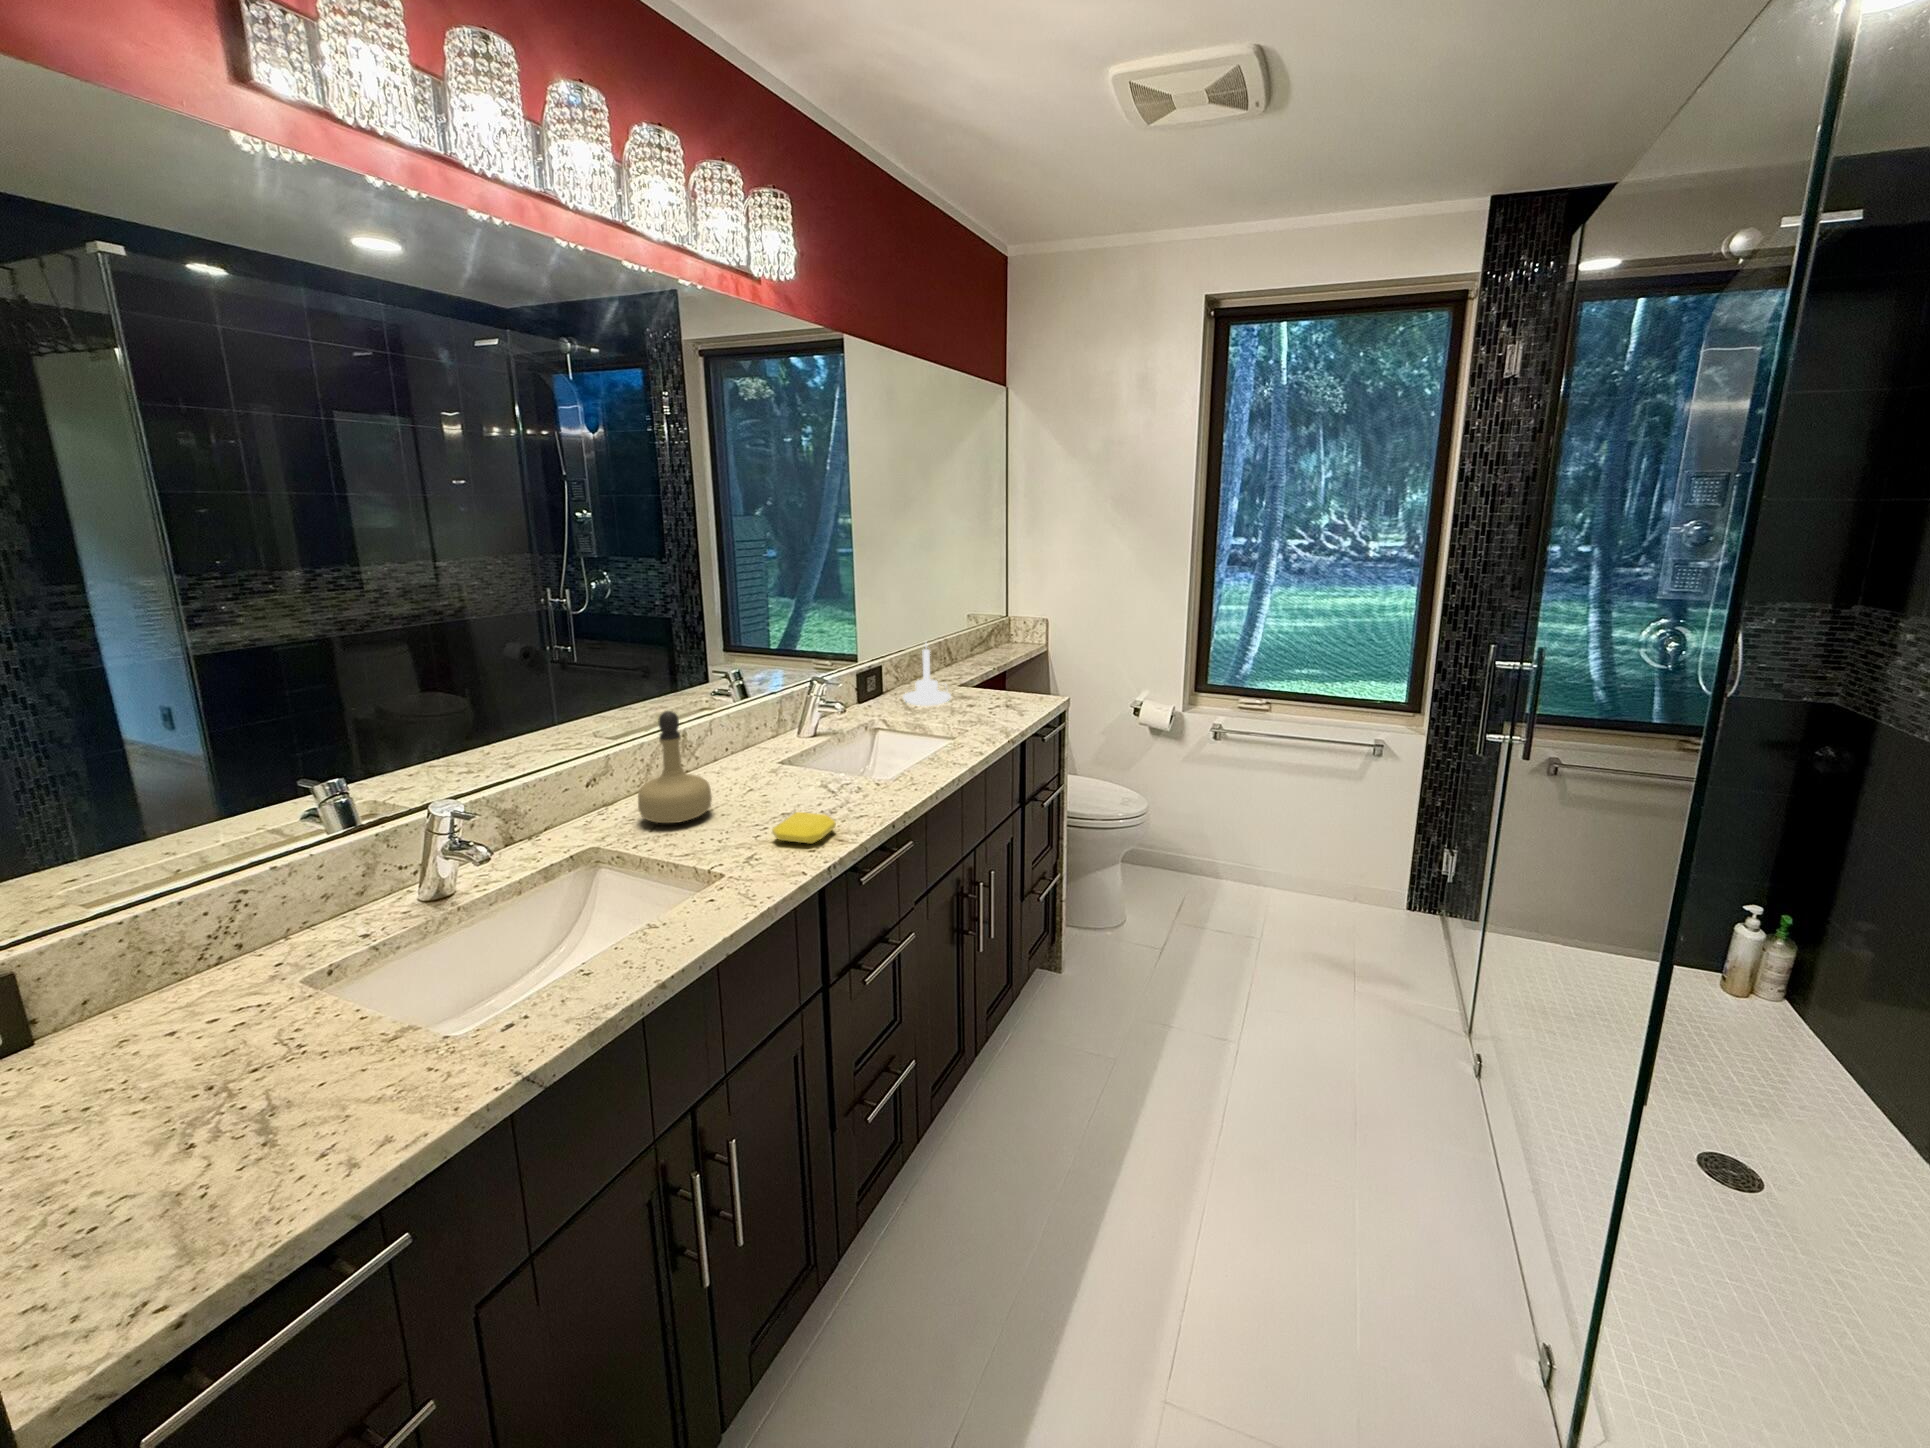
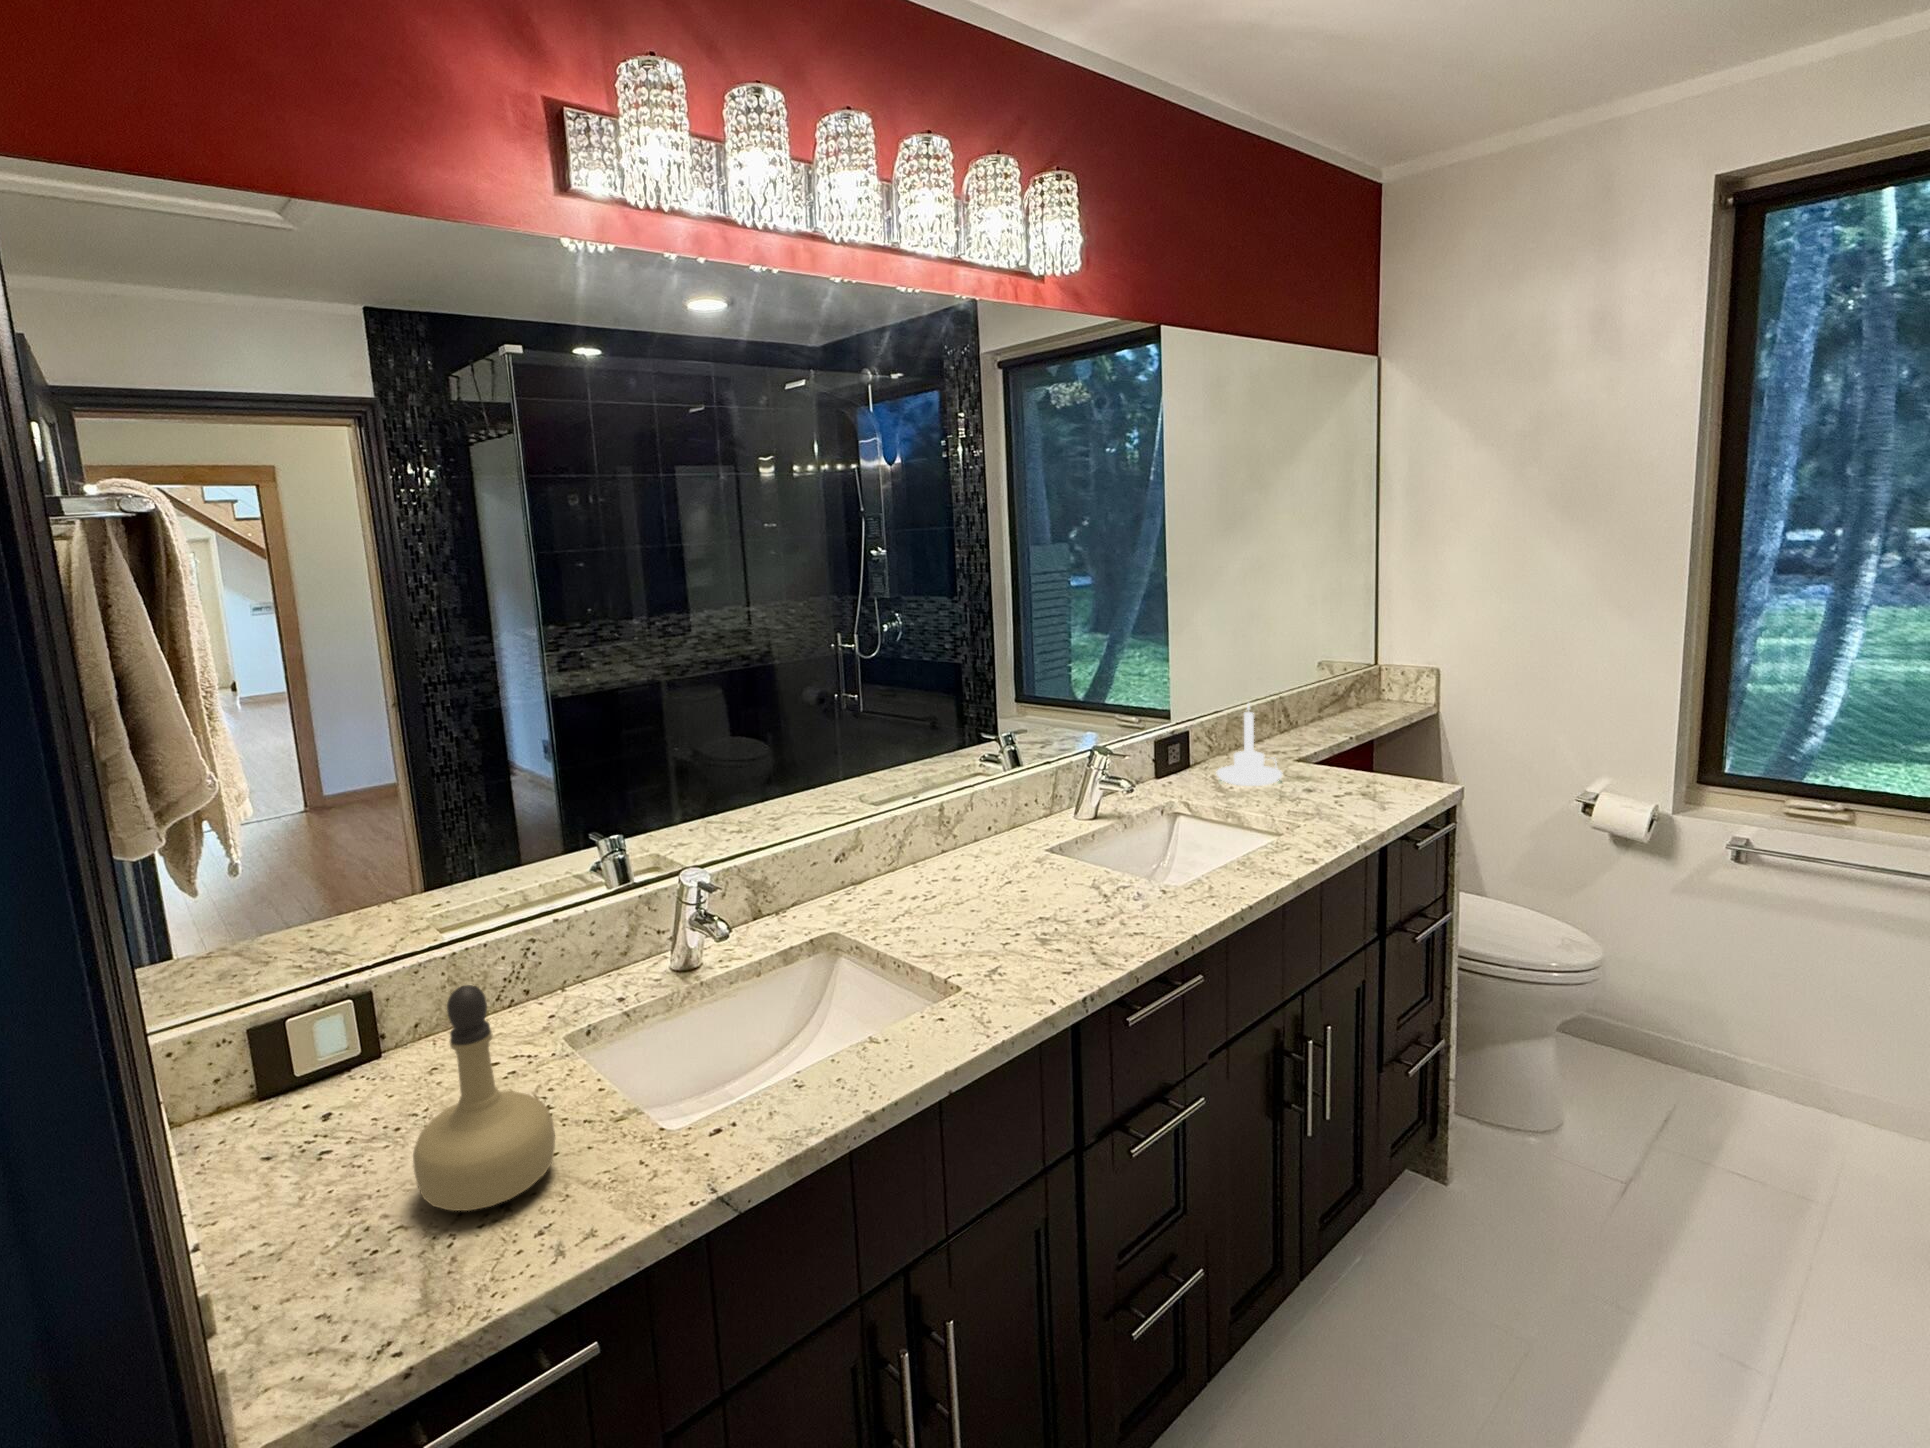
perfume bottle: present [638,711,712,823] -> present [413,985,555,1211]
soap bar: present [772,812,836,844] -> none [1022,919,1099,962]

